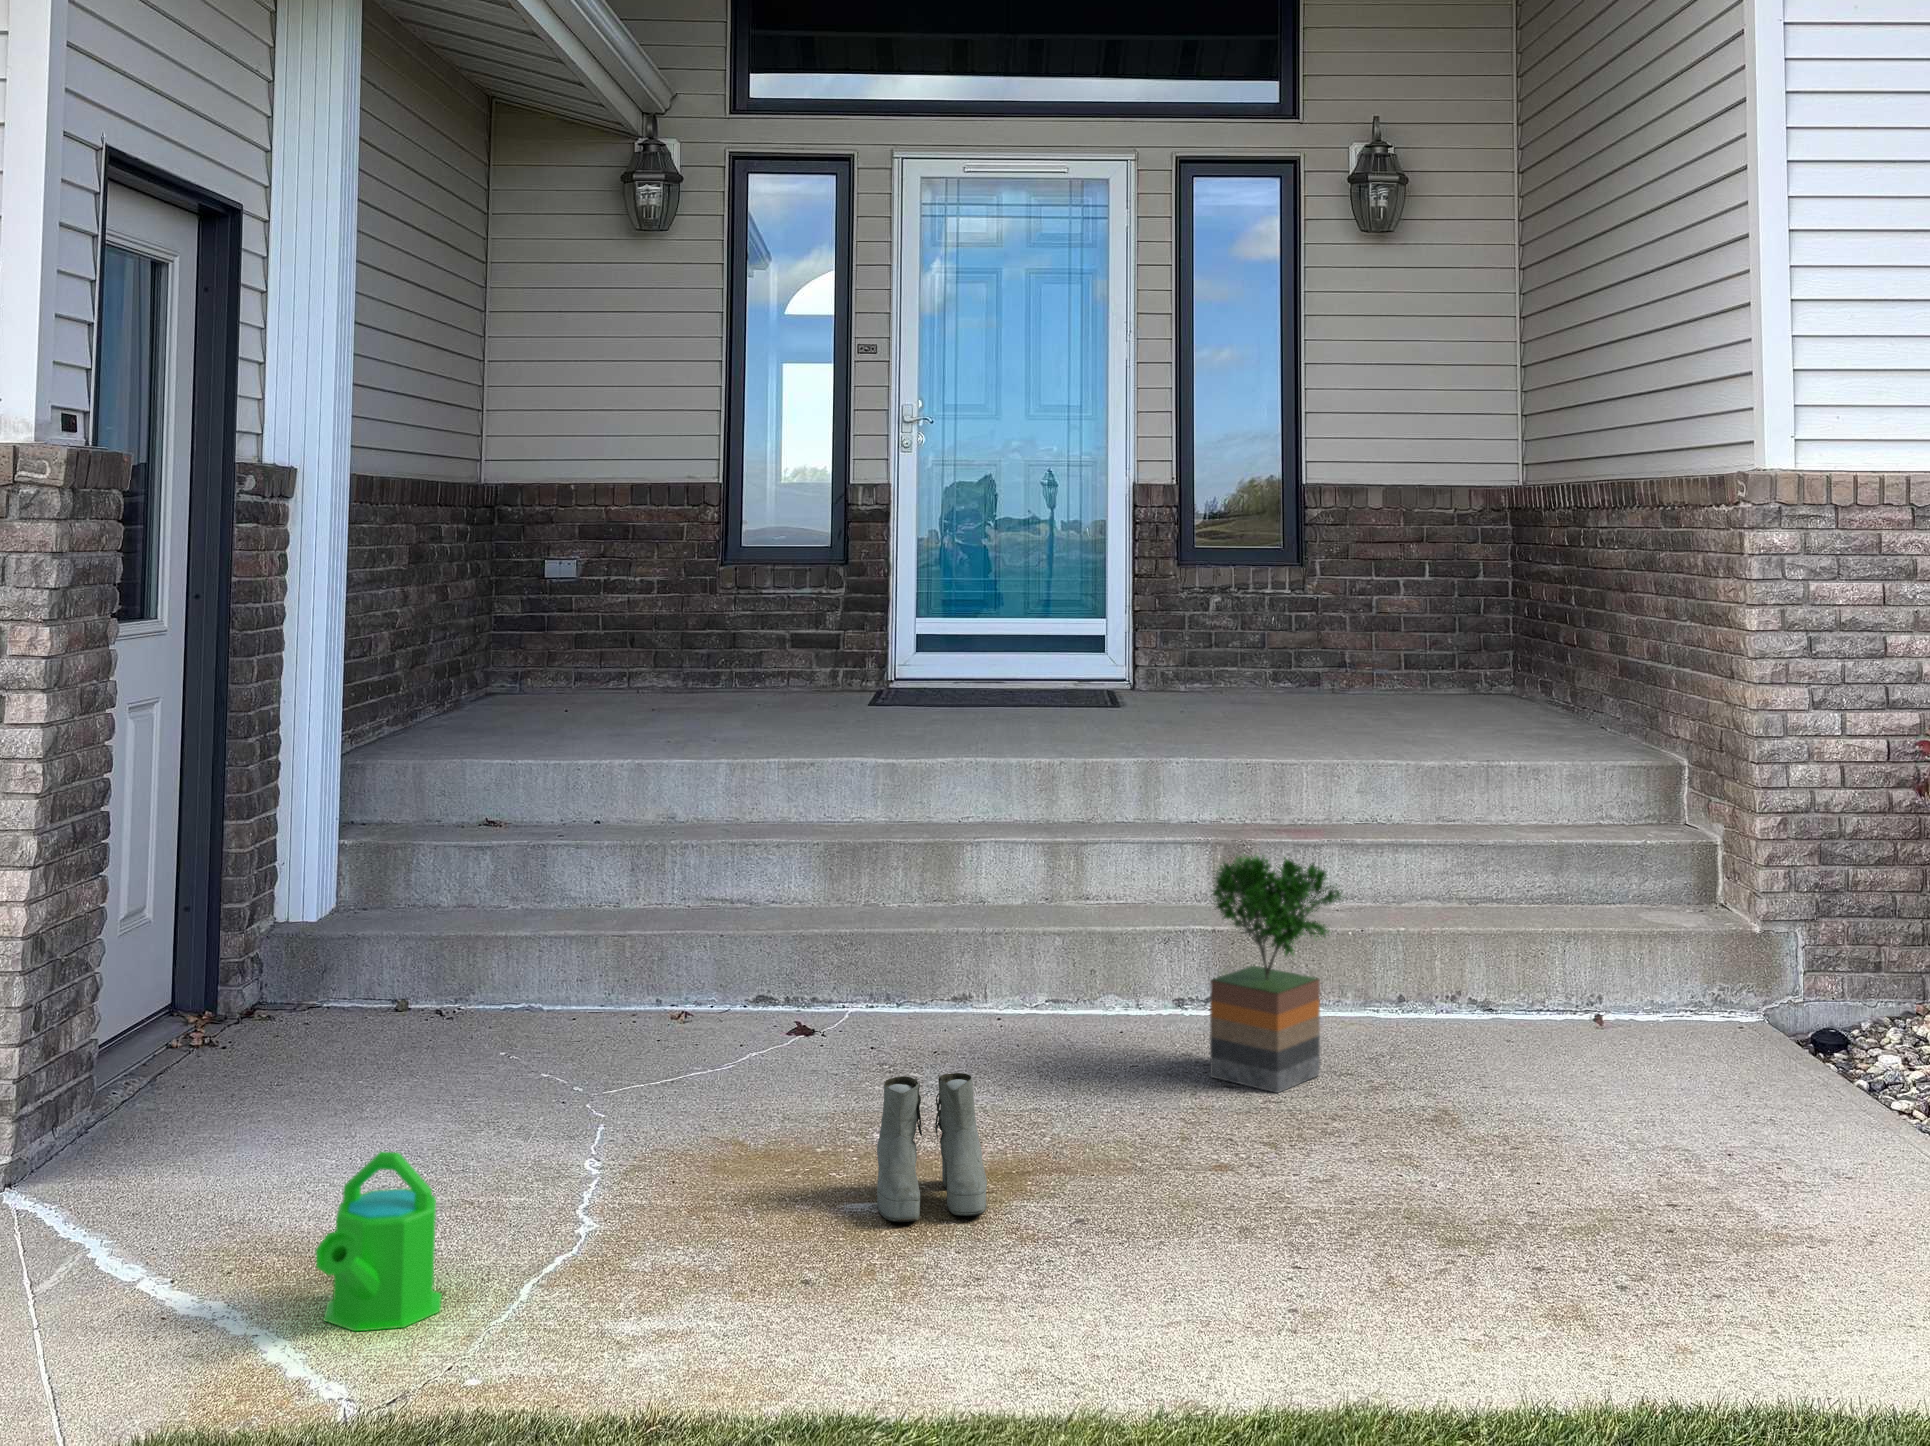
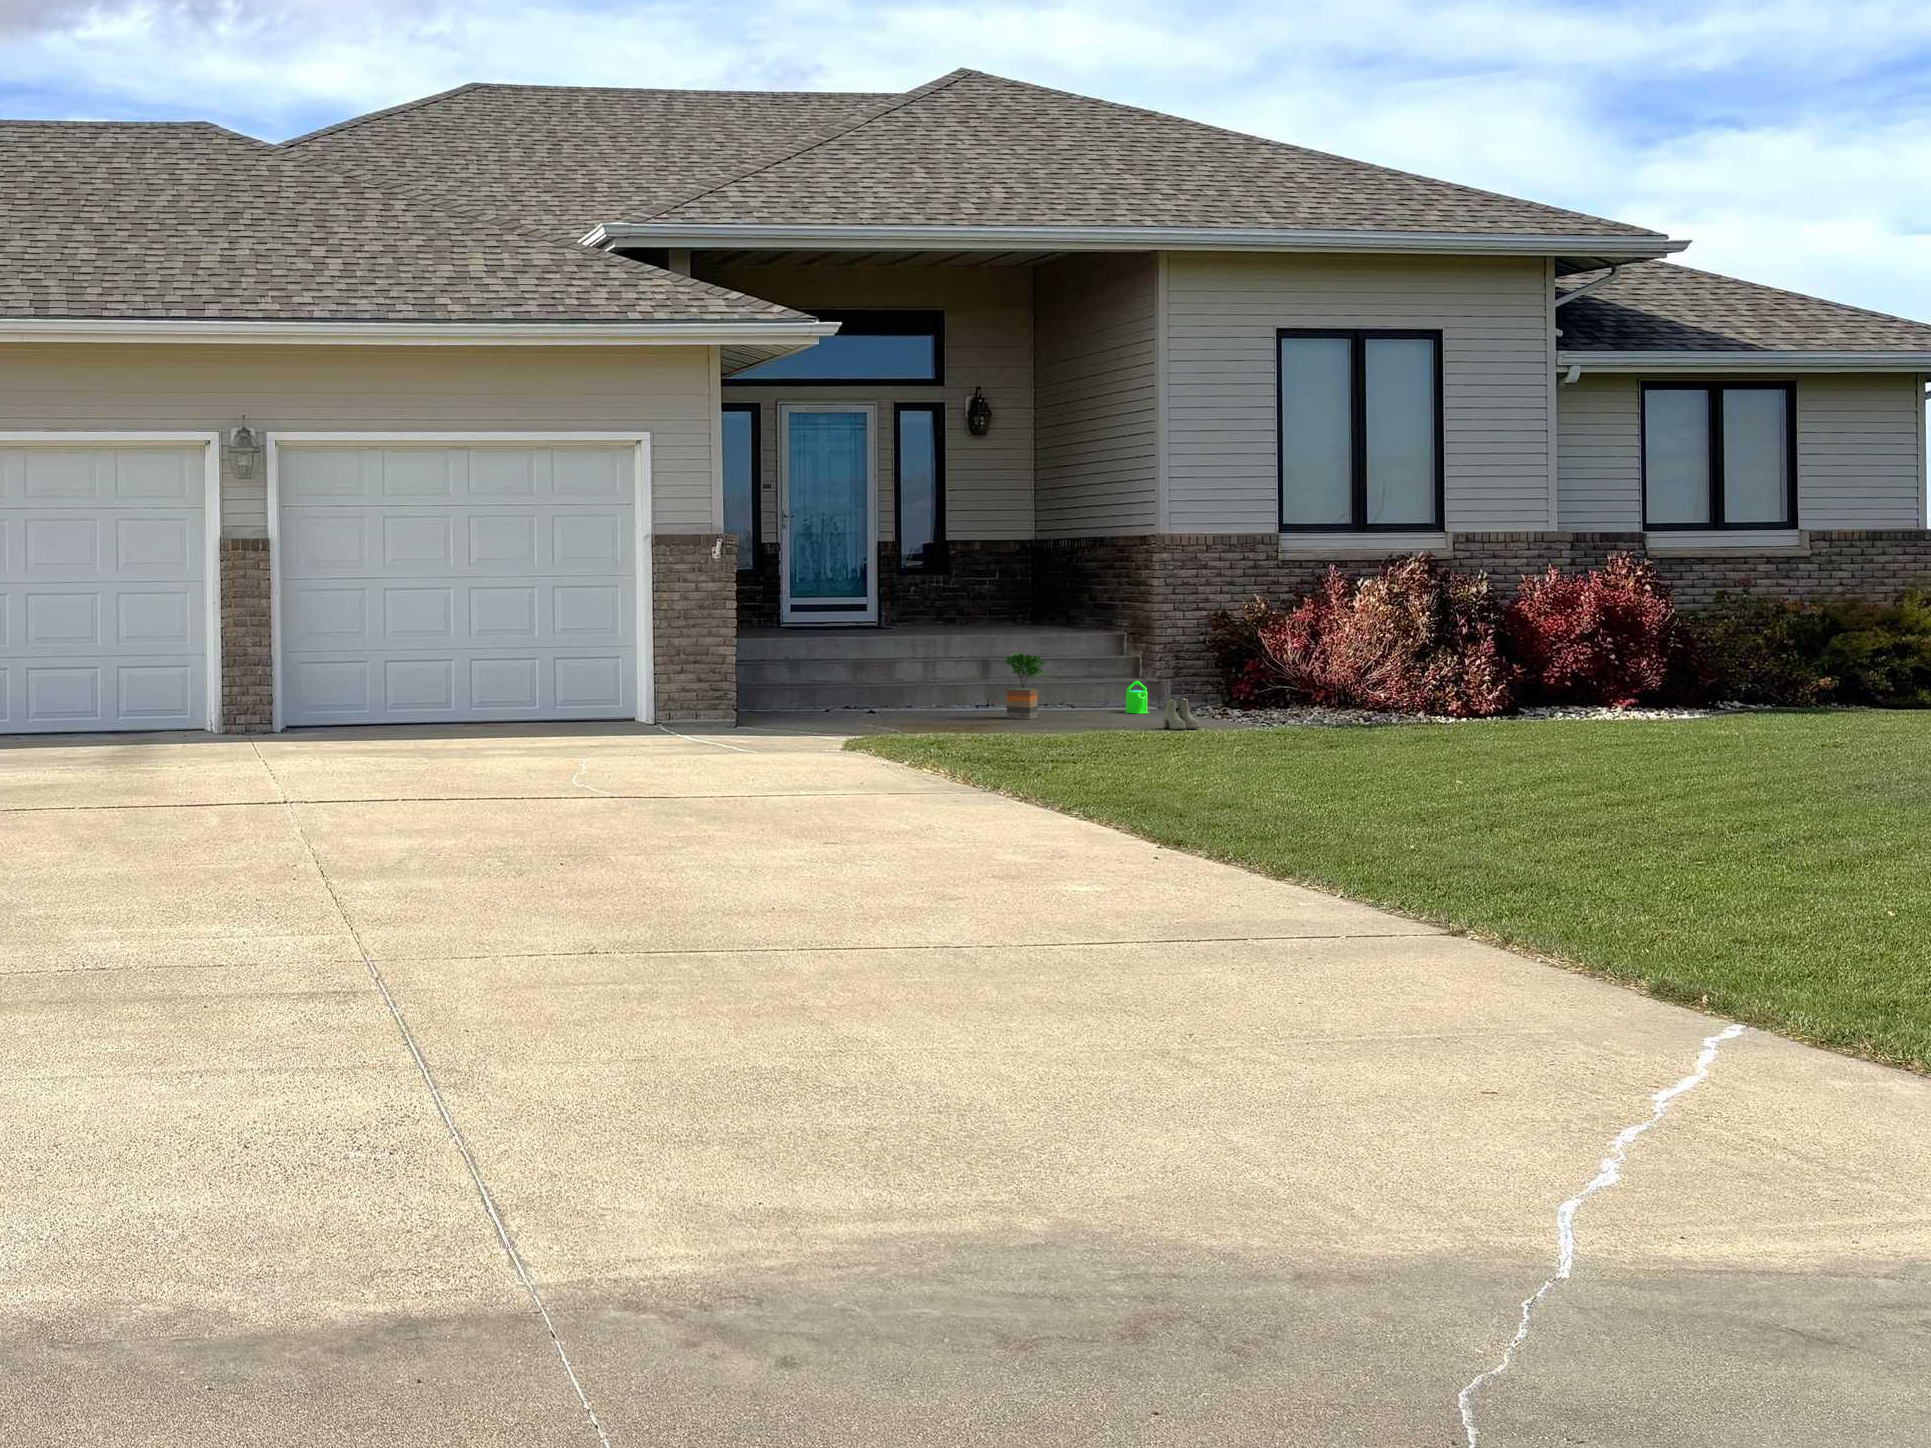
boots: present [877,1073,987,1222] -> present [1163,698,1199,730]
watering can: present [316,1152,442,1331] -> present [1126,681,1149,713]

